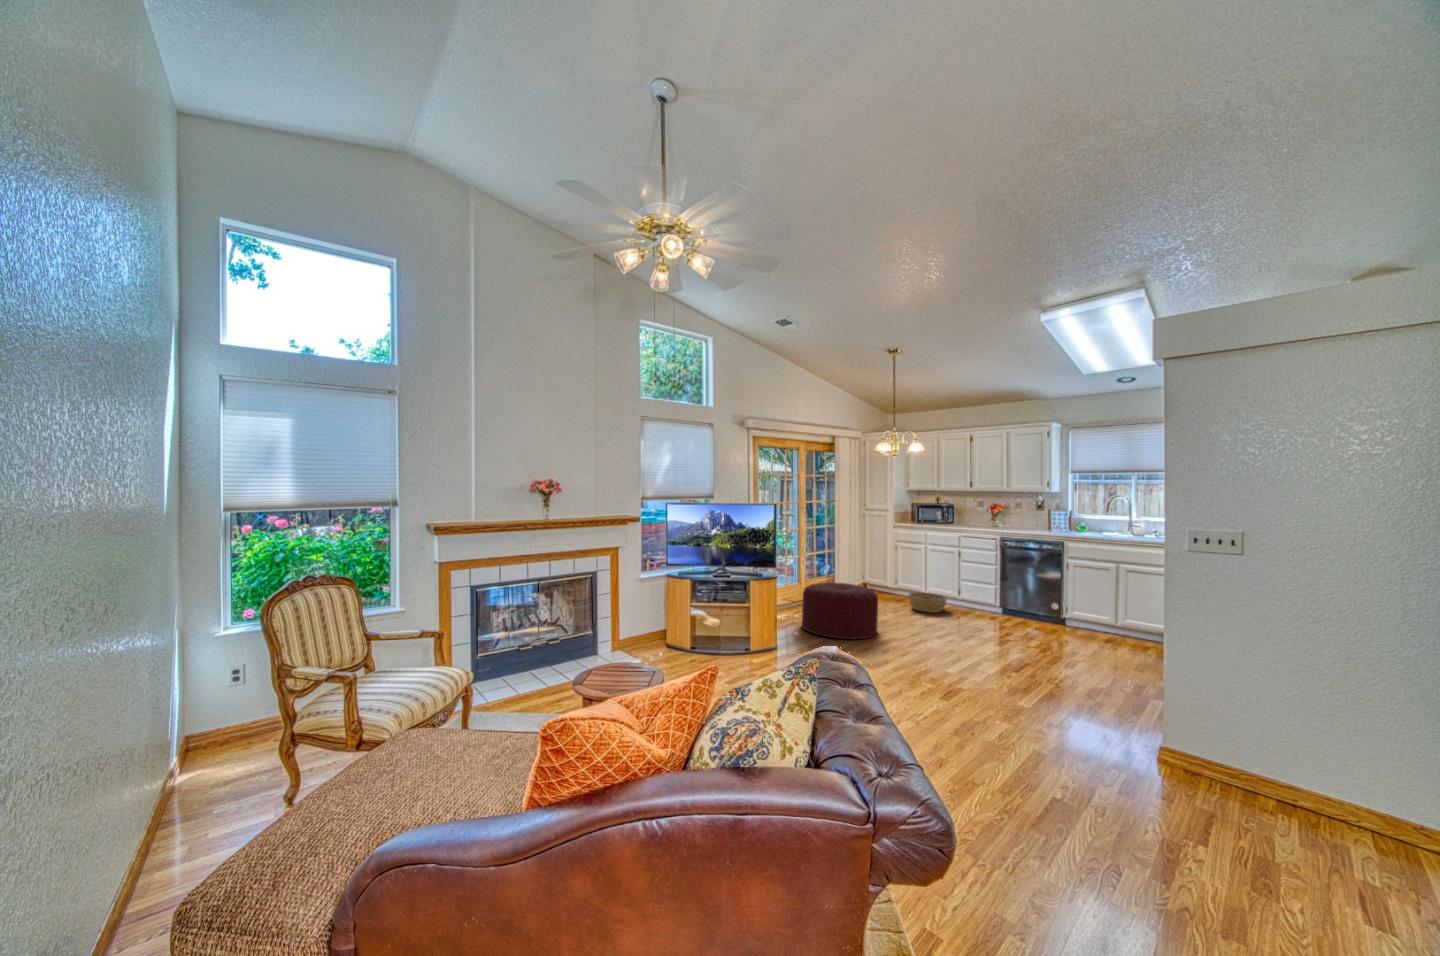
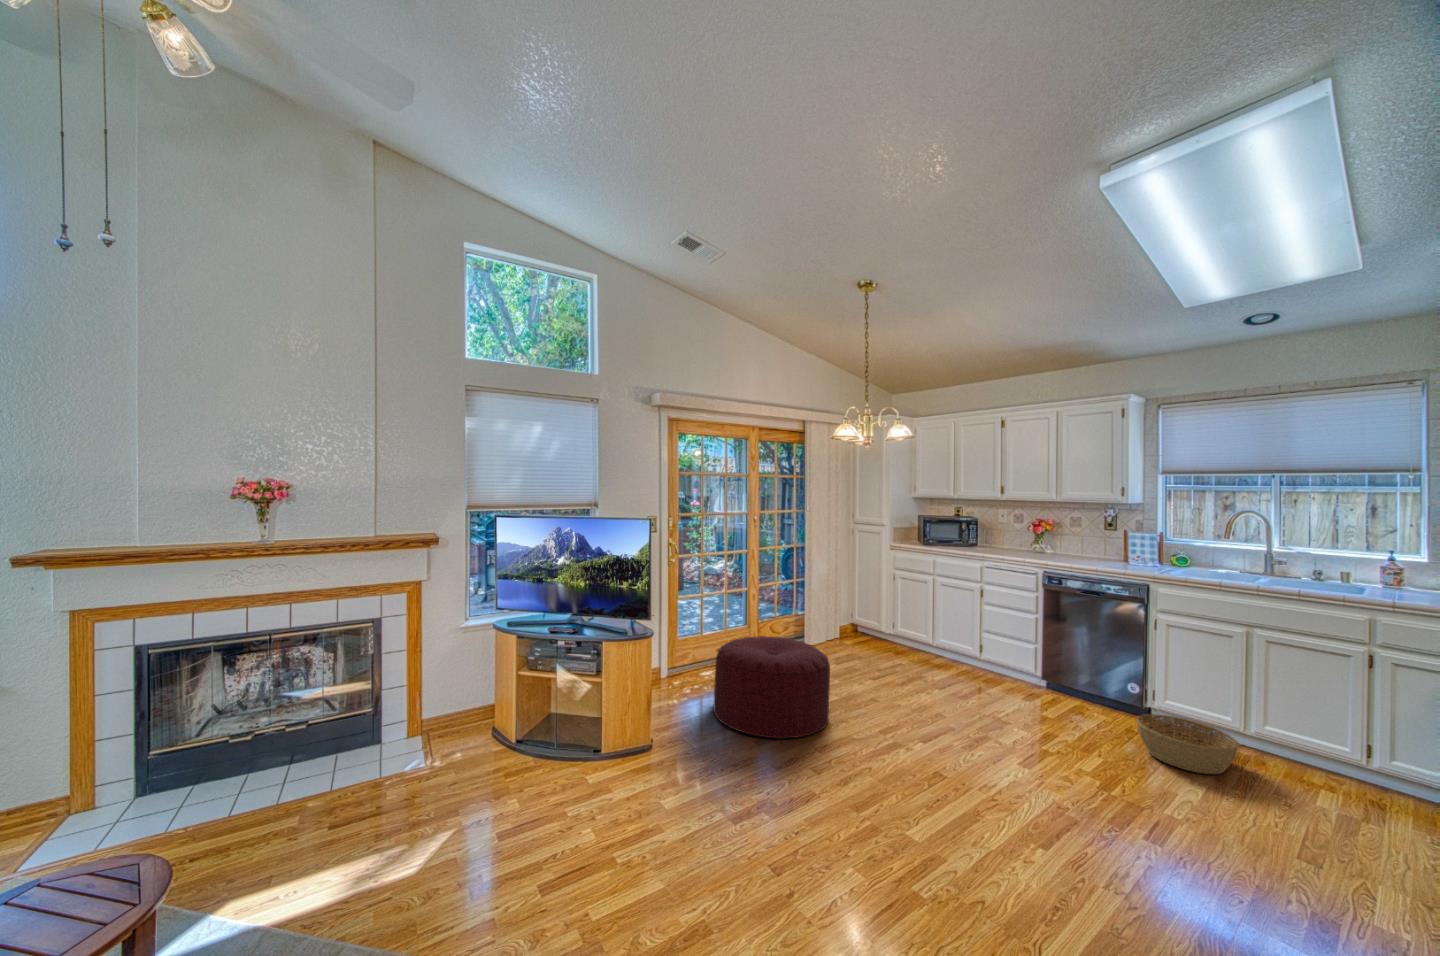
basket: present [909,593,947,613] -> present [1136,714,1239,774]

